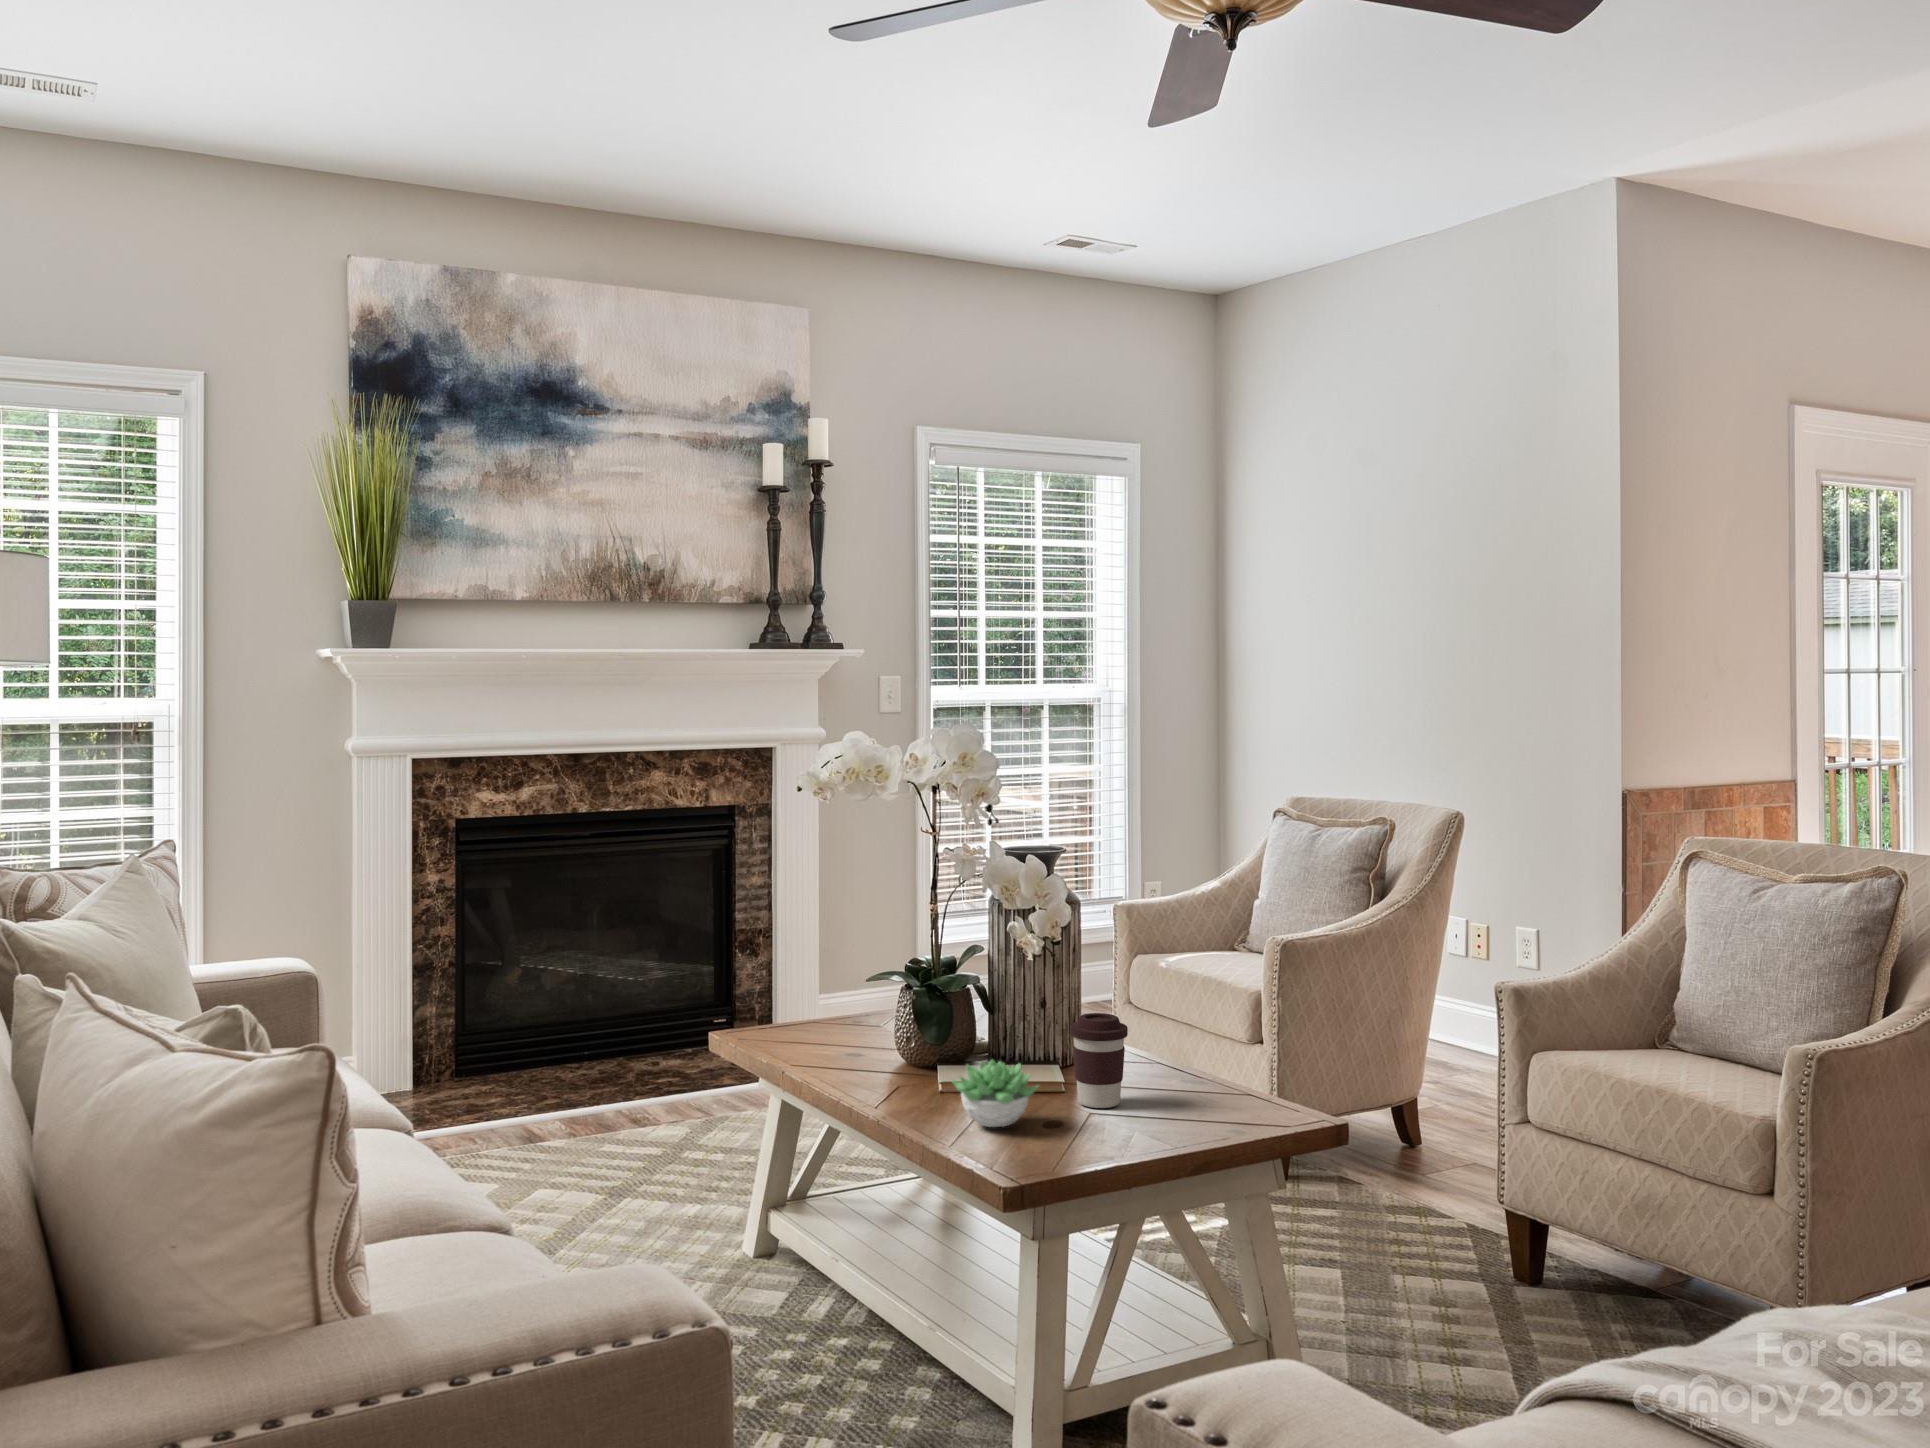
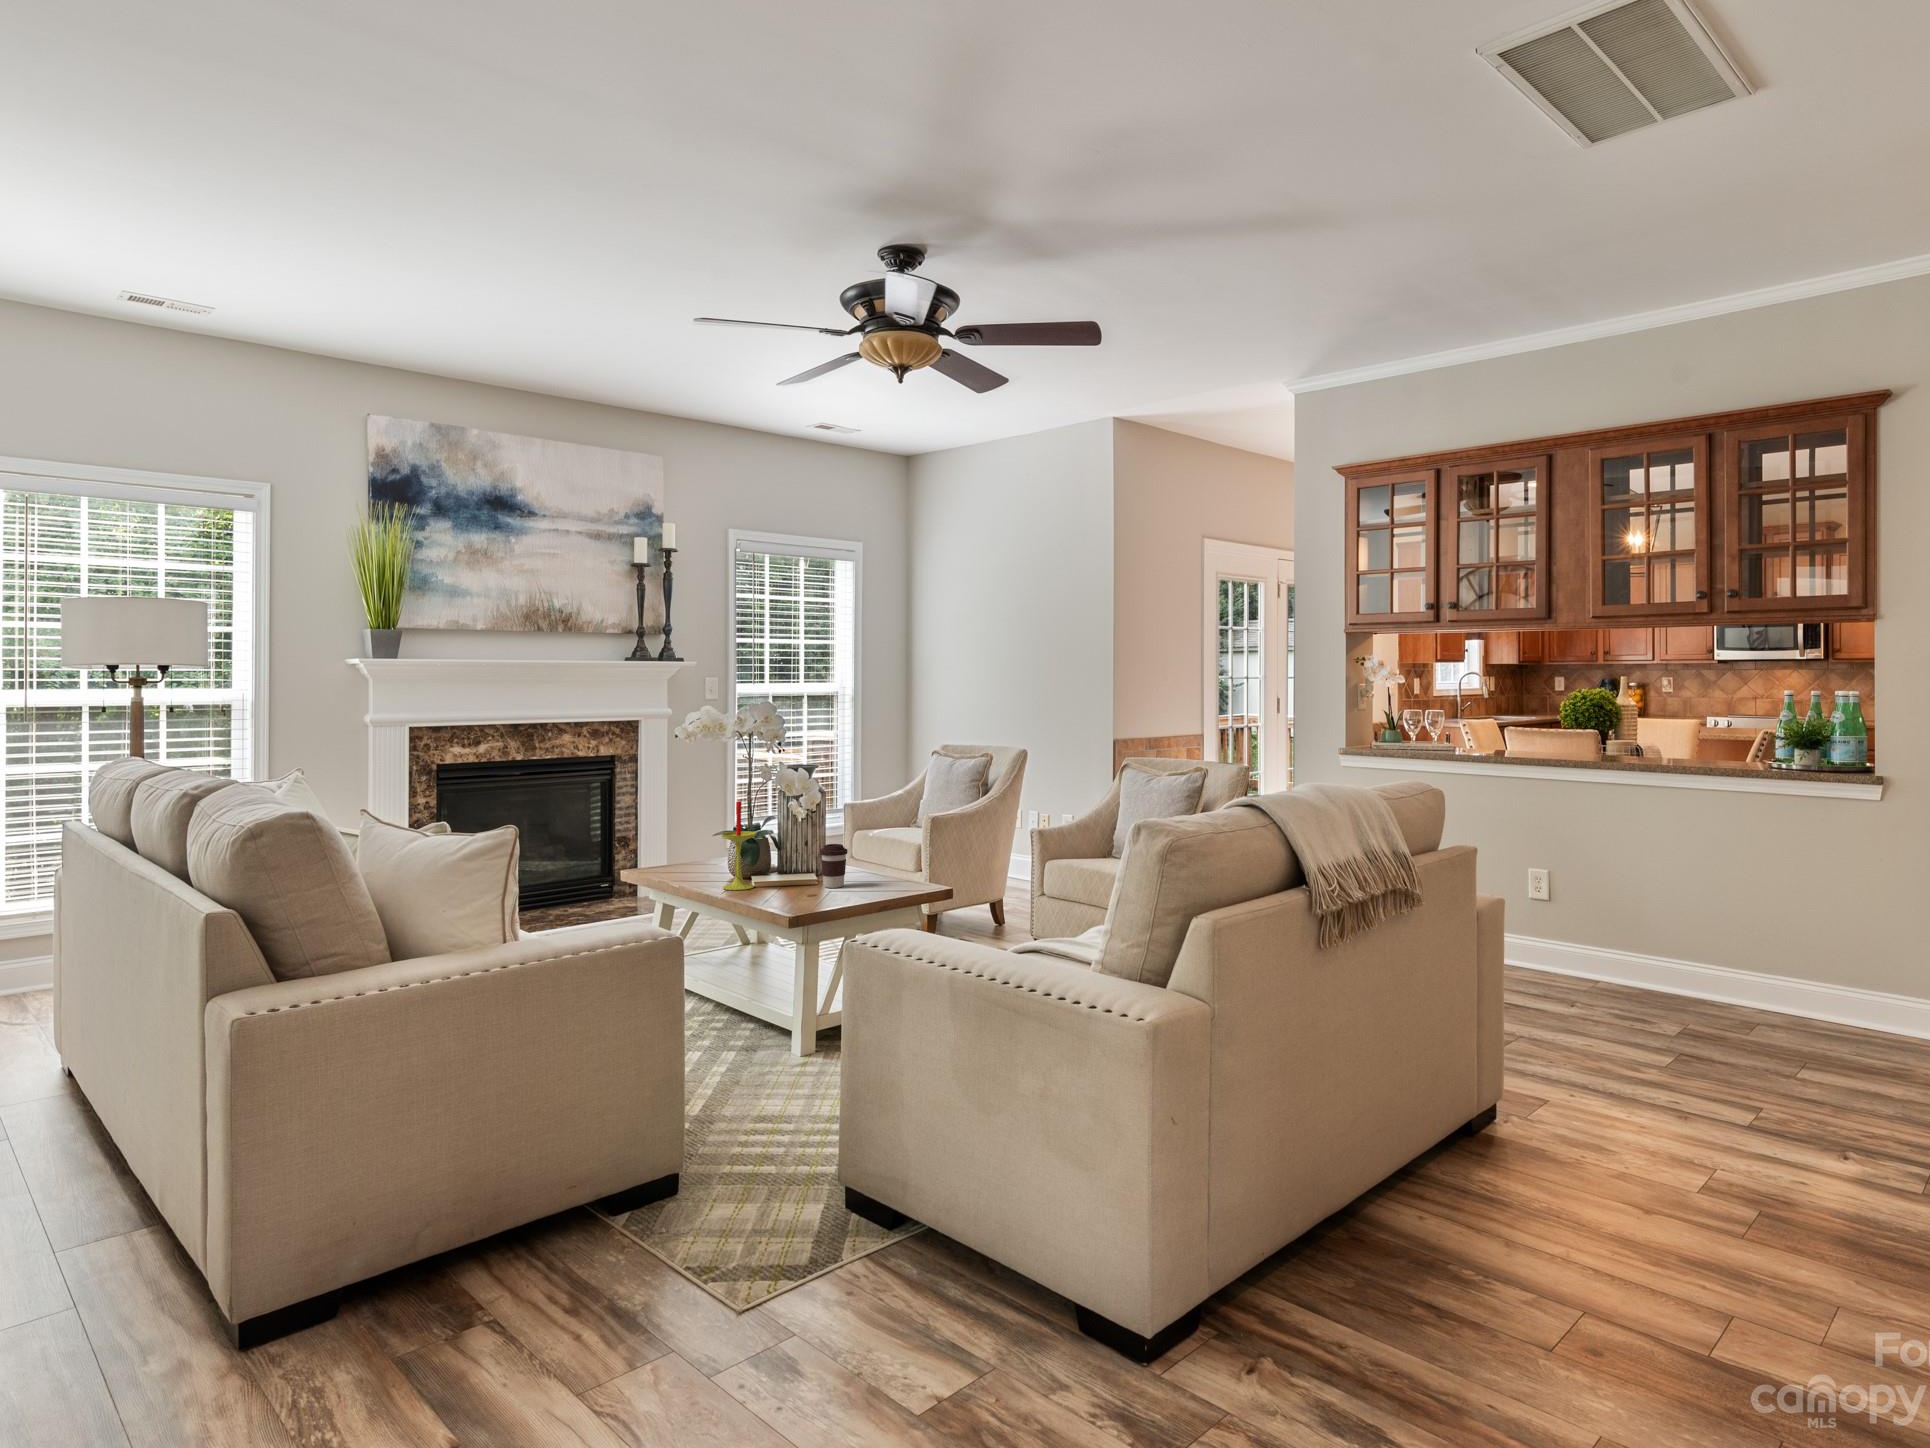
candle: none [872,914,942,1101] -> present [721,801,756,890]
succulent plant: present [951,1060,1038,1127] -> none [762,866,805,896]

